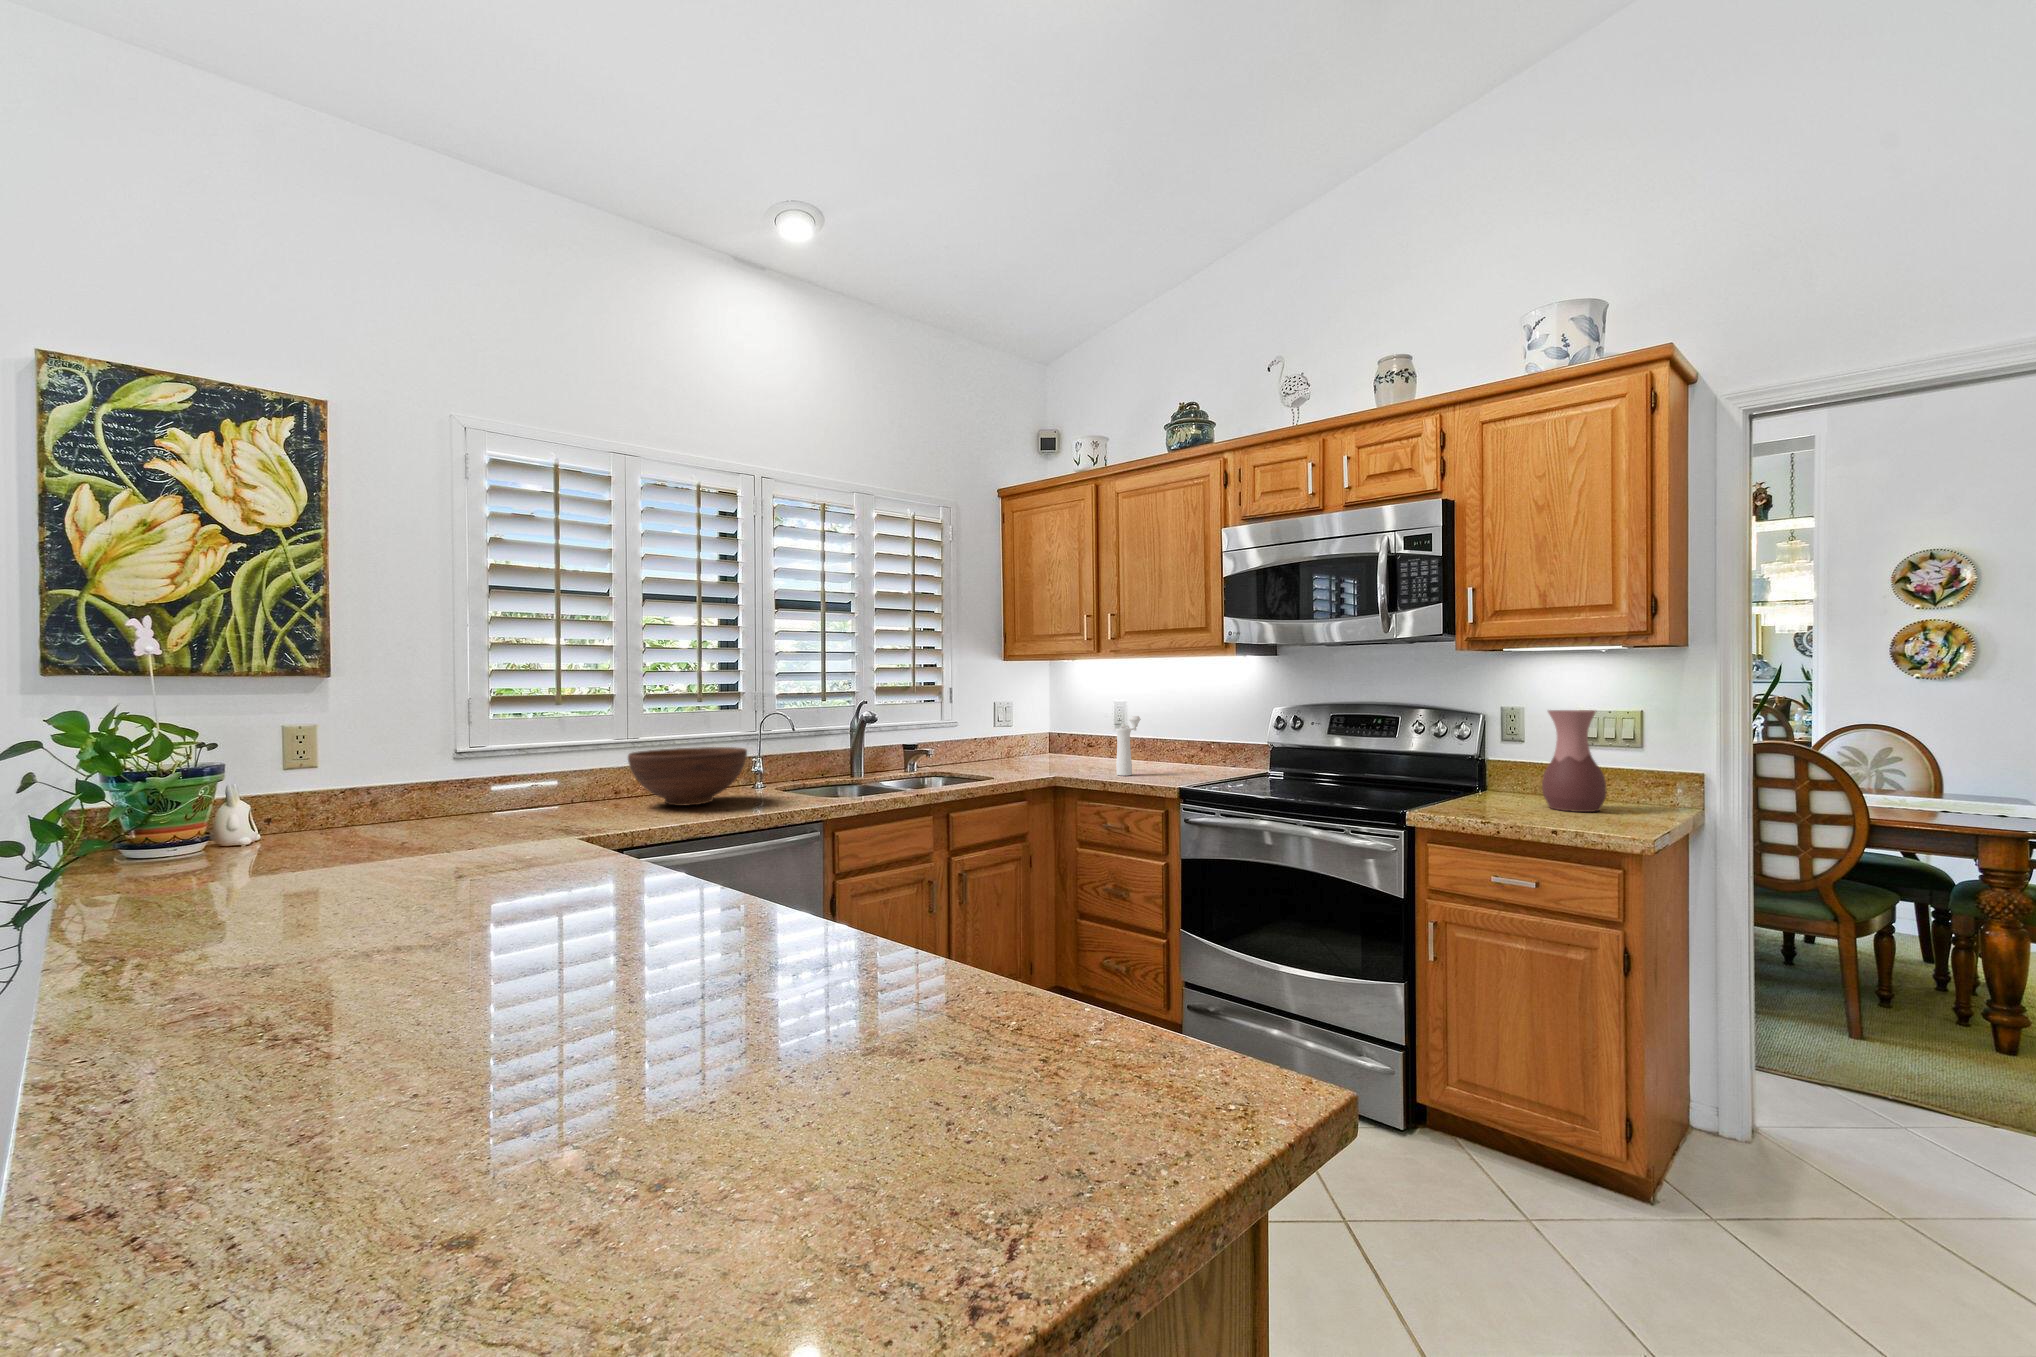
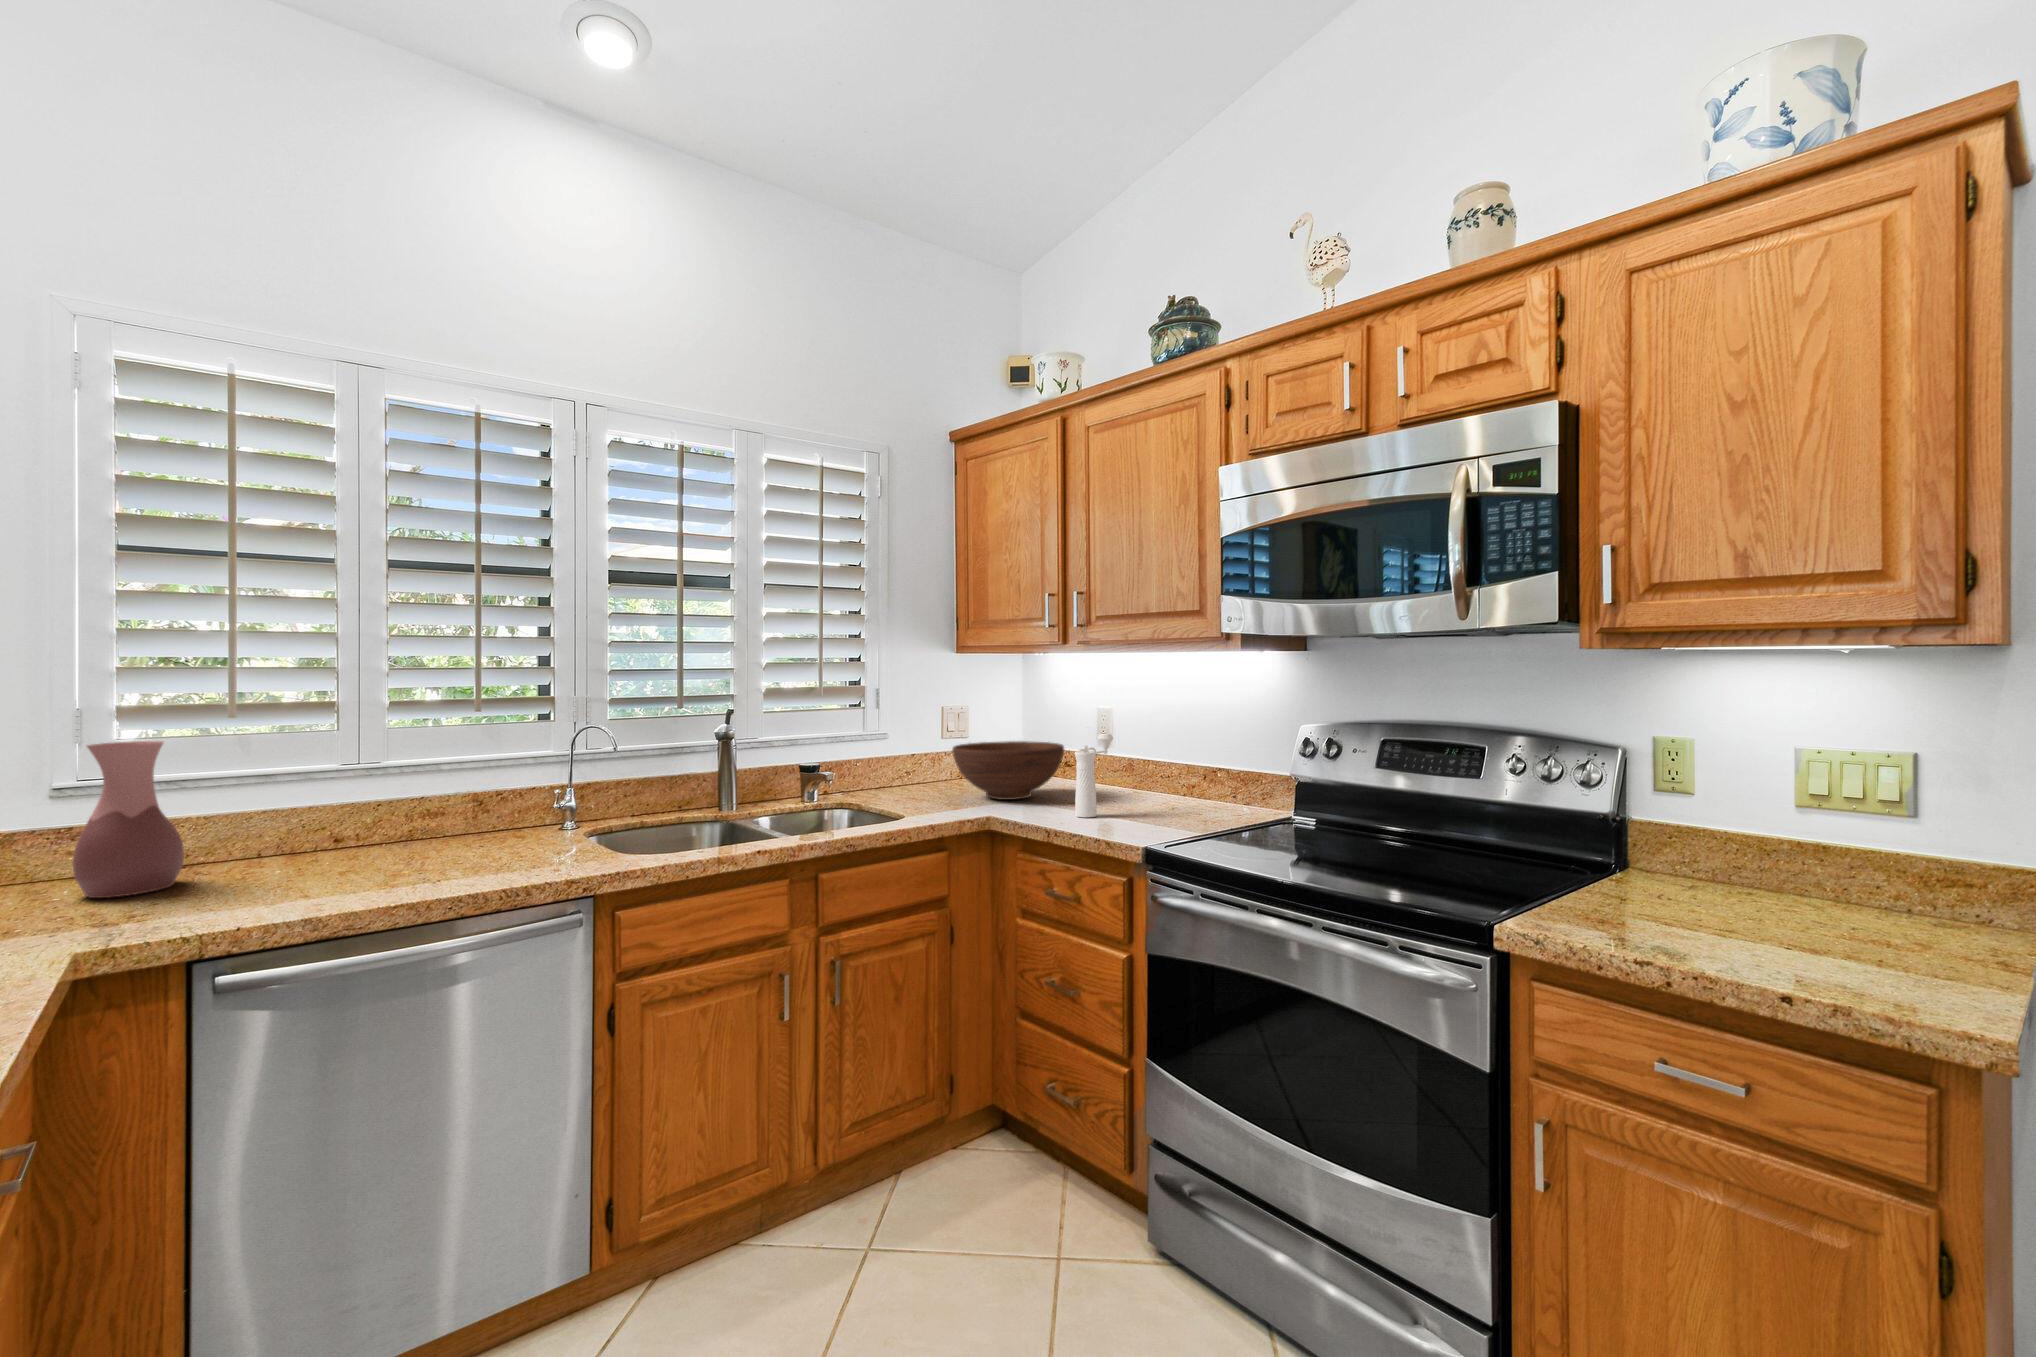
vase: present [1542,710,1607,812] -> present [73,741,184,898]
fruit bowl: present [628,747,747,806] -> present [952,741,1064,800]

